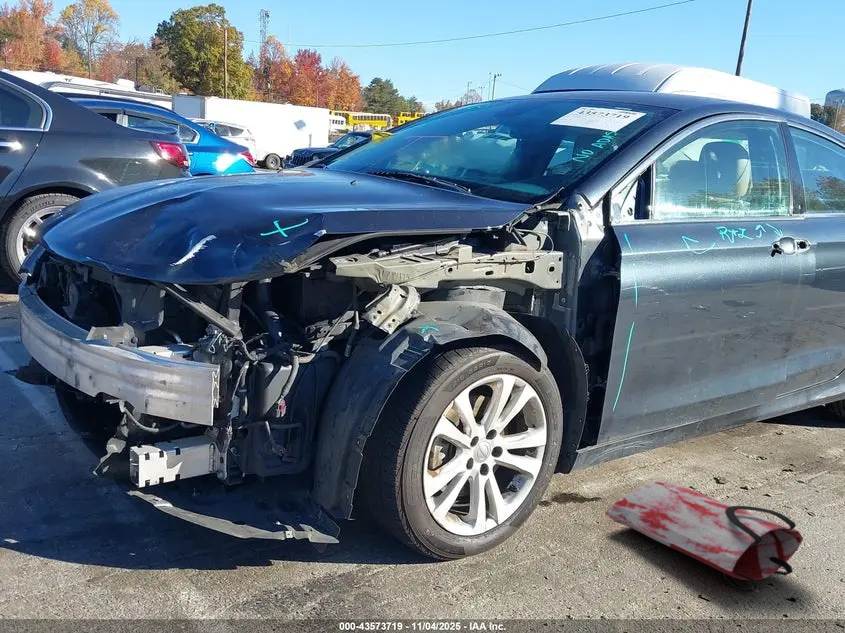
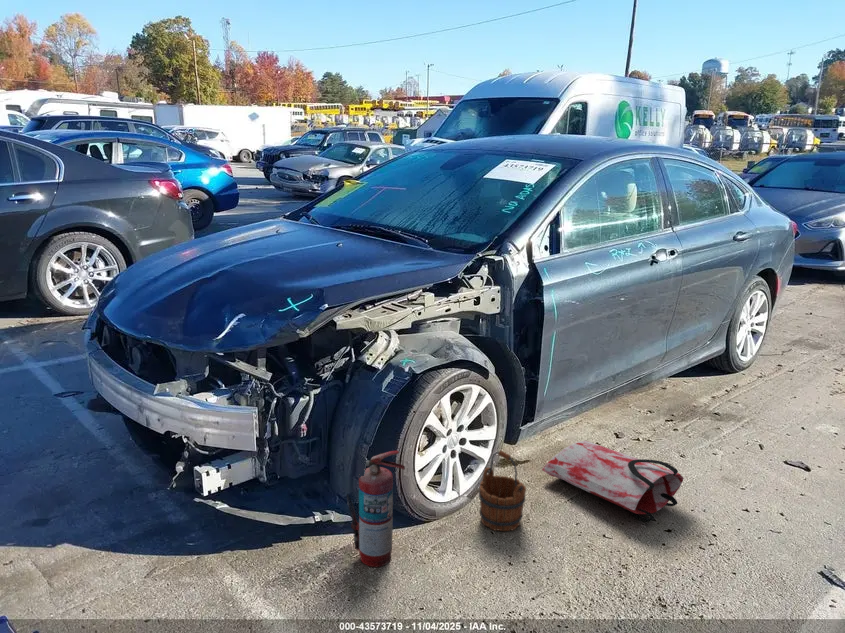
fire extinguisher: none [330,446,413,610] -> present [347,451,405,568]
wooden bucket: none [514,471,580,584] -> present [479,451,526,531]

